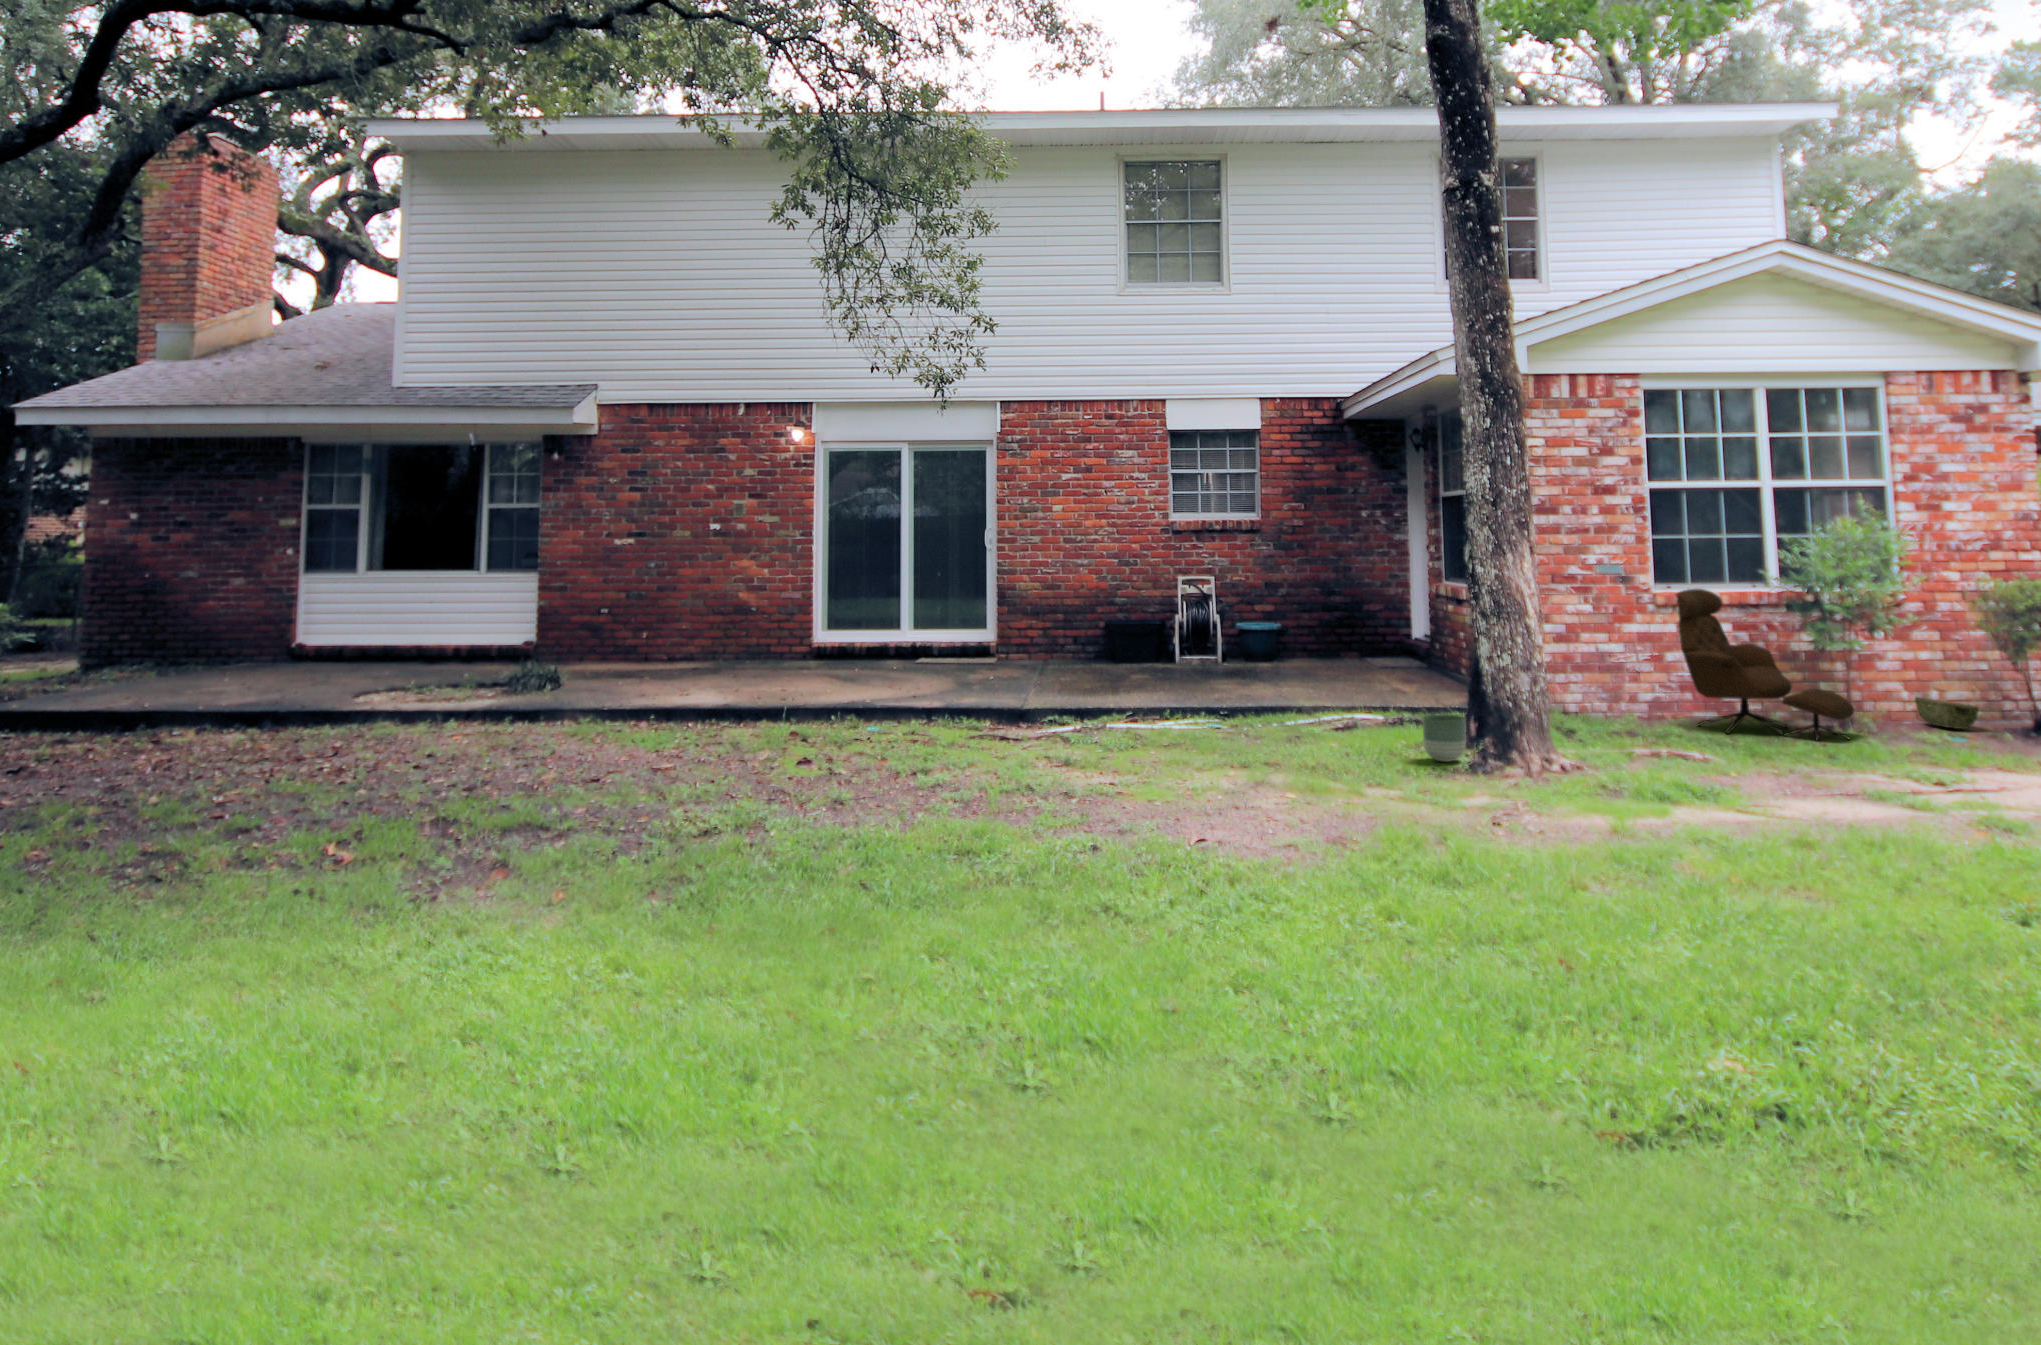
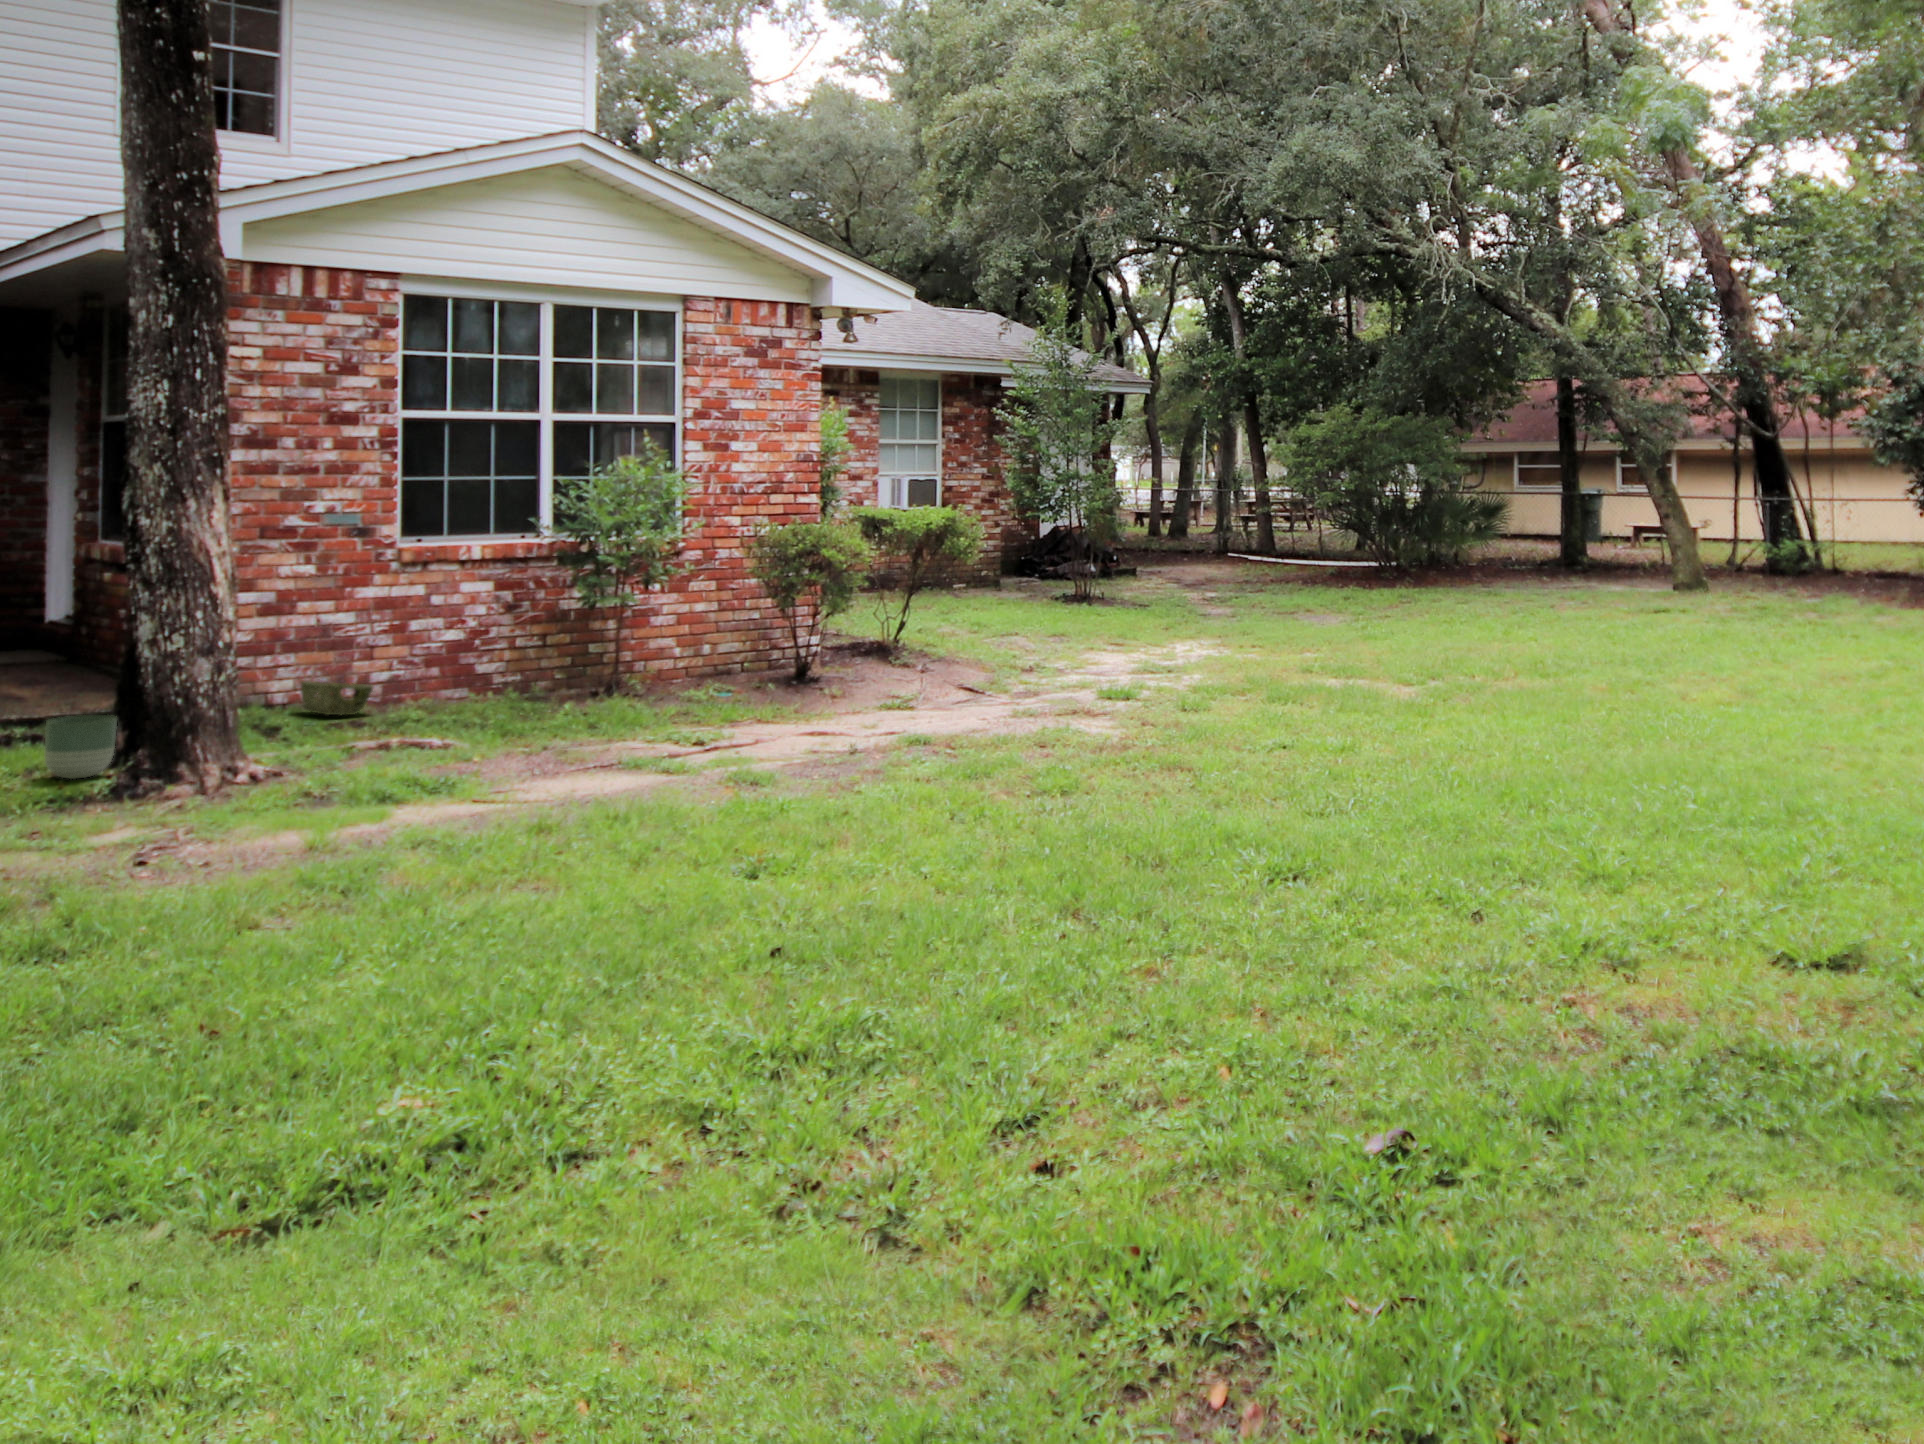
lounge chair: present [1677,589,1854,741] -> none [422,540,623,708]
woven basket: present [1915,697,1979,729] -> present [301,681,373,716]

